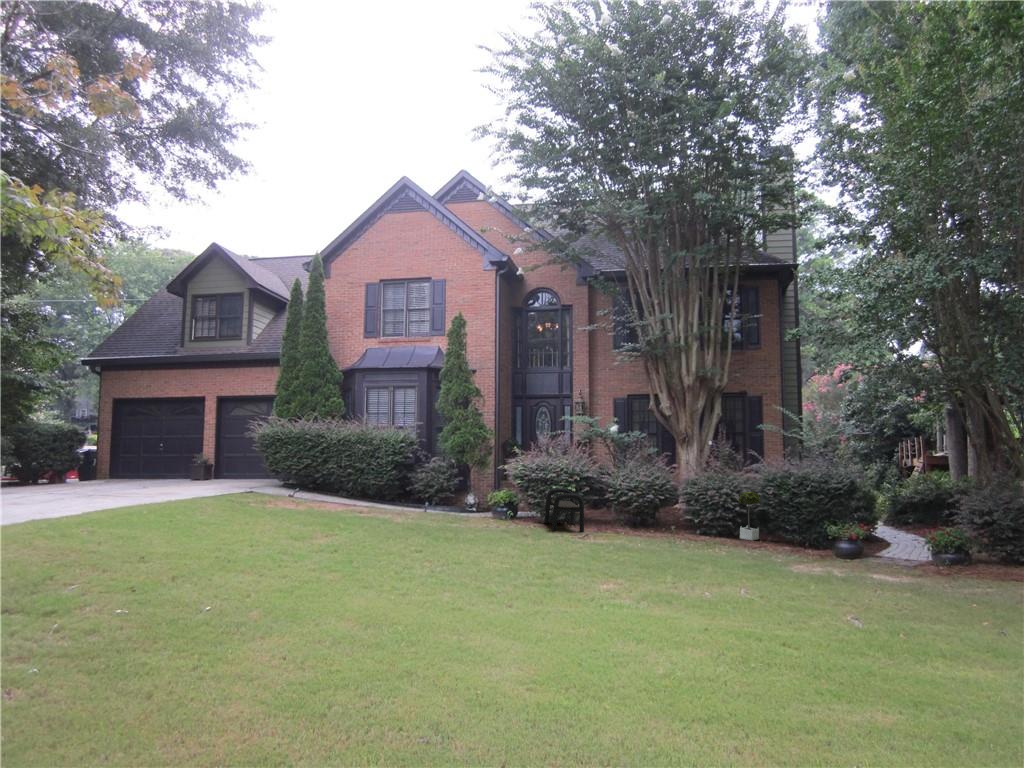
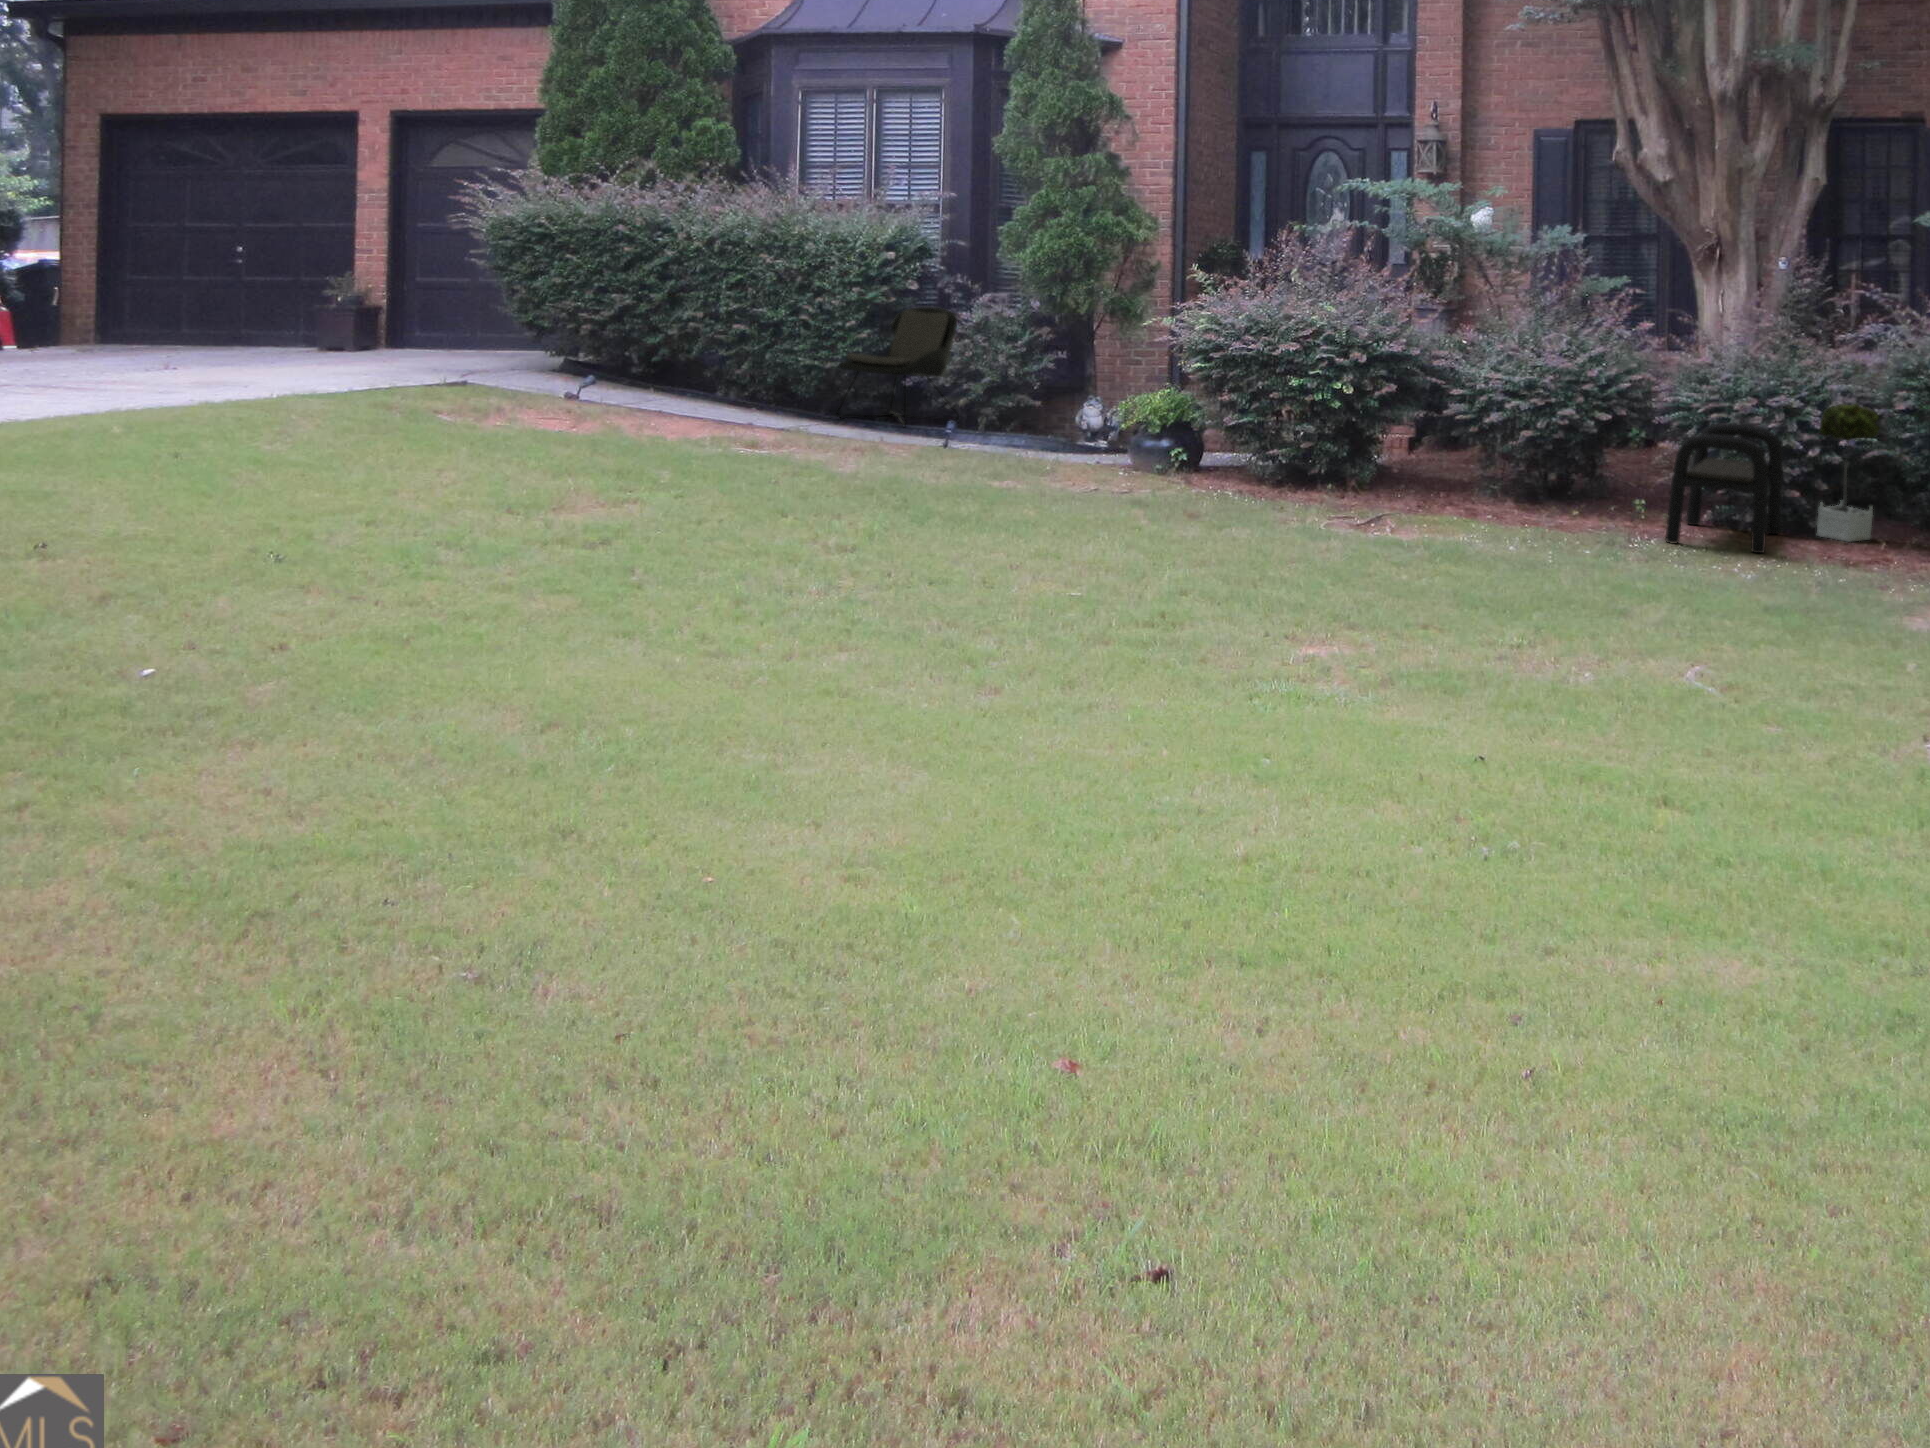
lounge chair: none [384,462,427,506] -> present [836,307,958,427]
bench: present [545,488,584,532] -> present [1665,423,1783,553]

